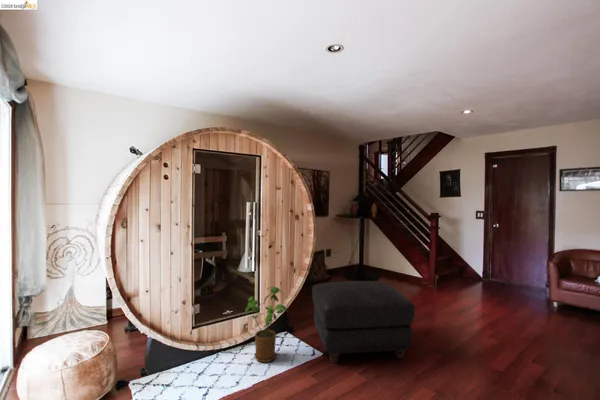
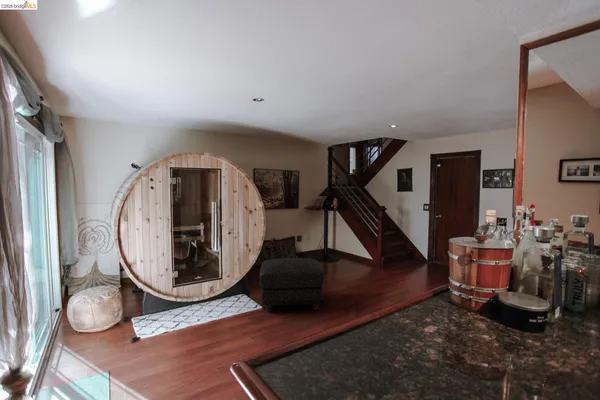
house plant: present [245,287,287,362] -> none [209,261,237,311]

